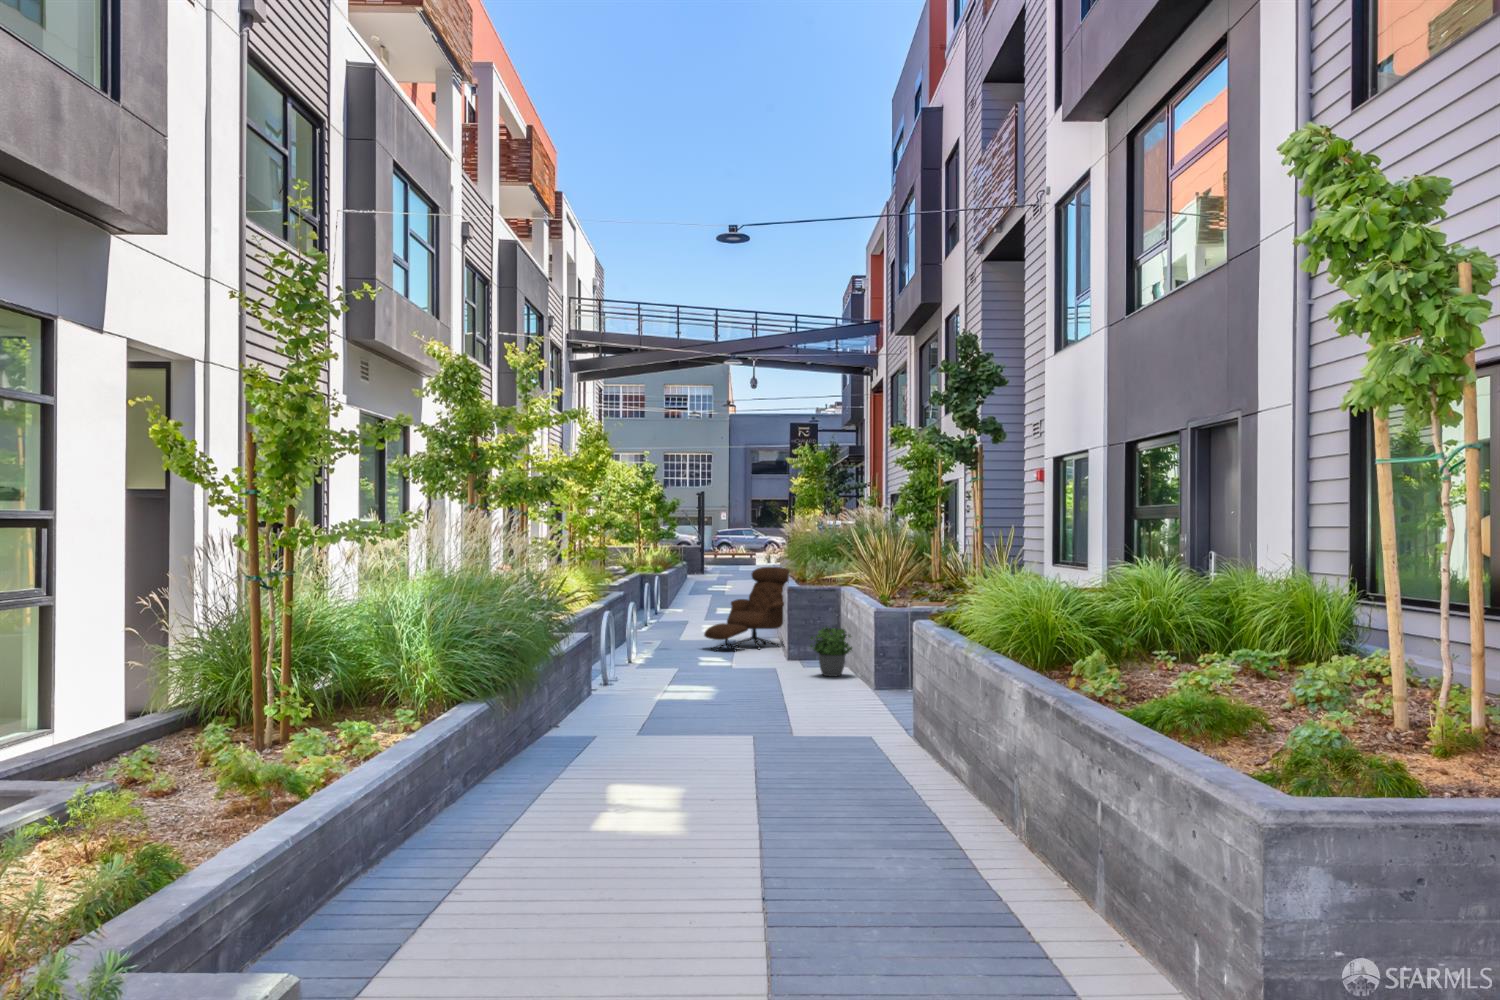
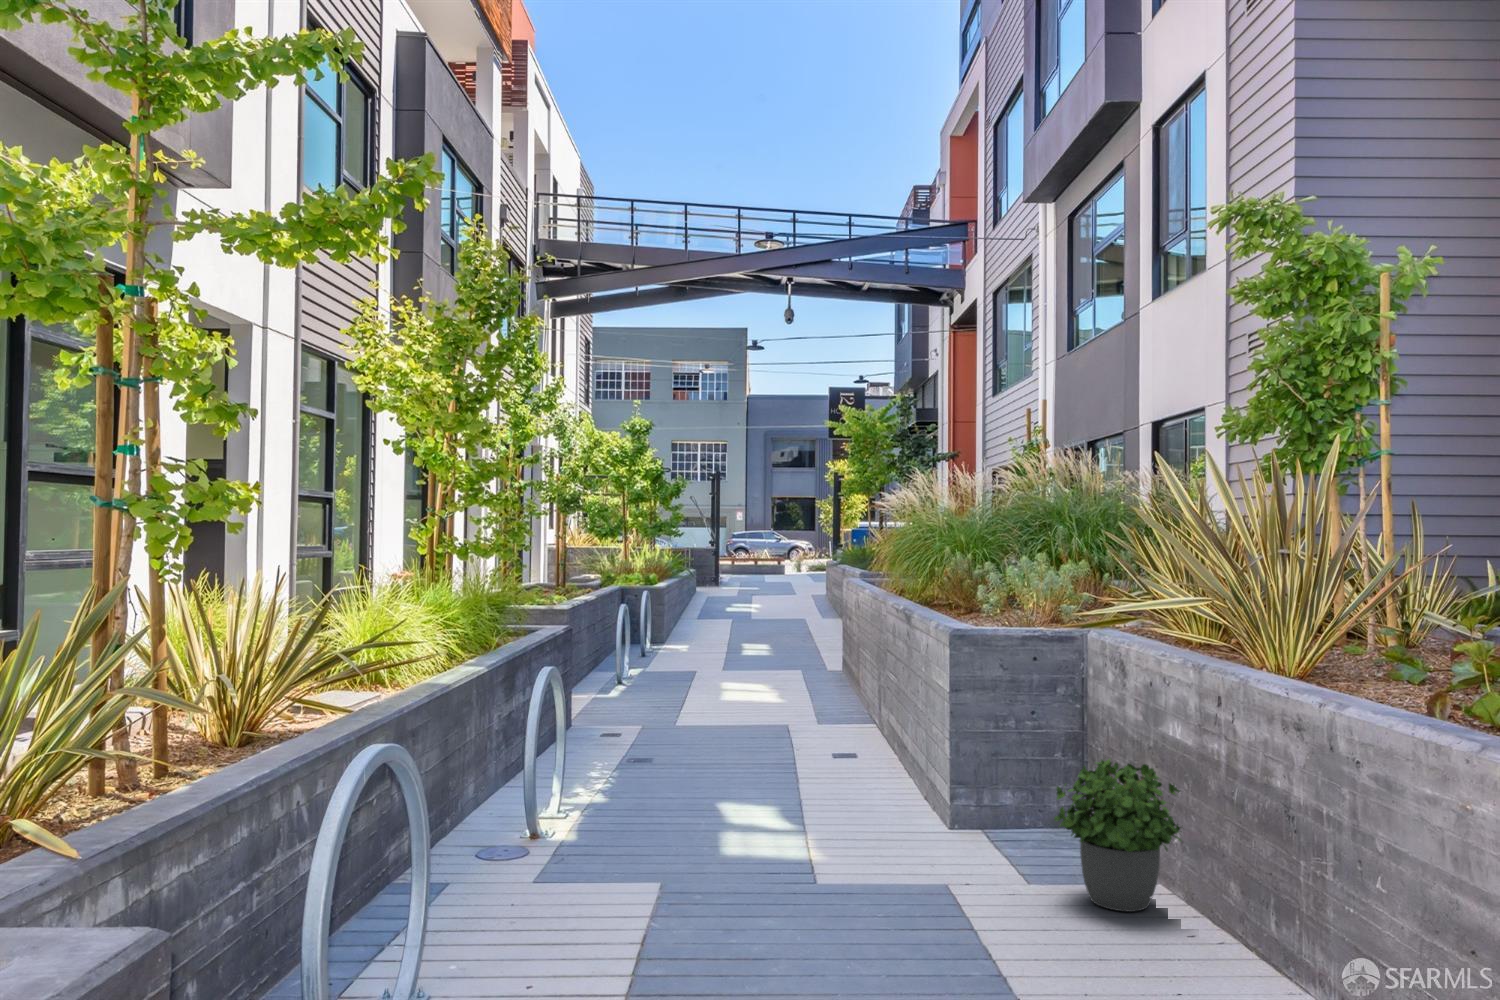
lounge chair: present [704,567,789,651] -> none [735,581,924,774]

